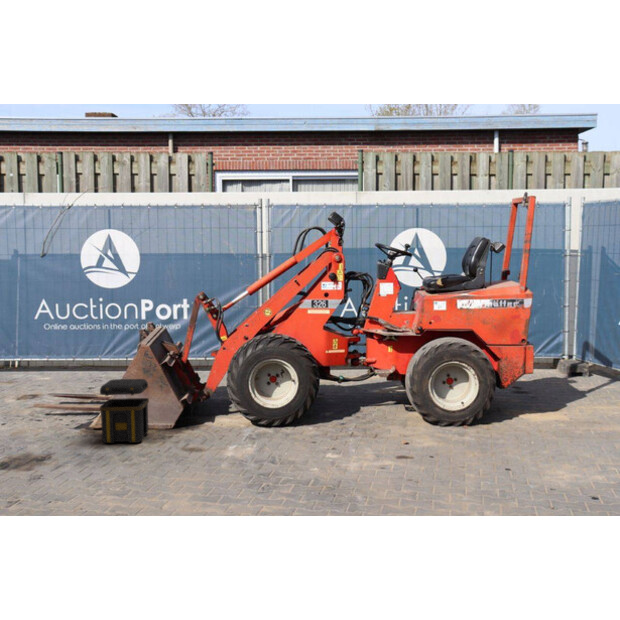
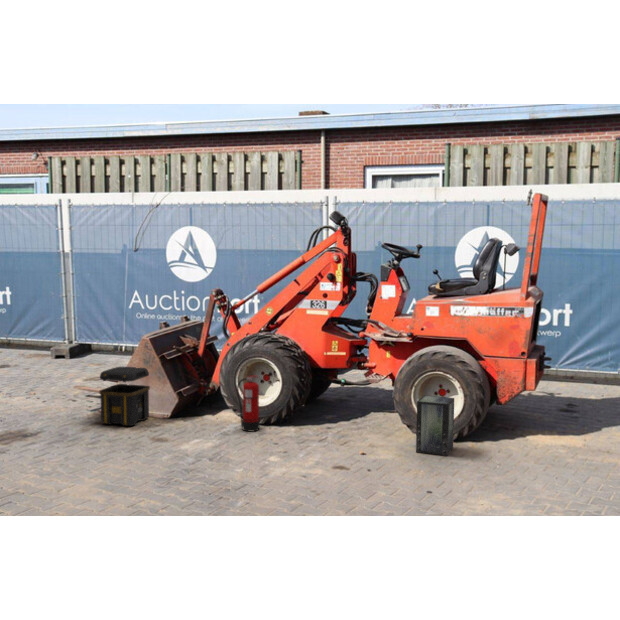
fire extinguisher: none [253,377,279,435] -> present [237,375,259,431]
storage box: none [442,384,476,438] -> present [416,395,454,456]

